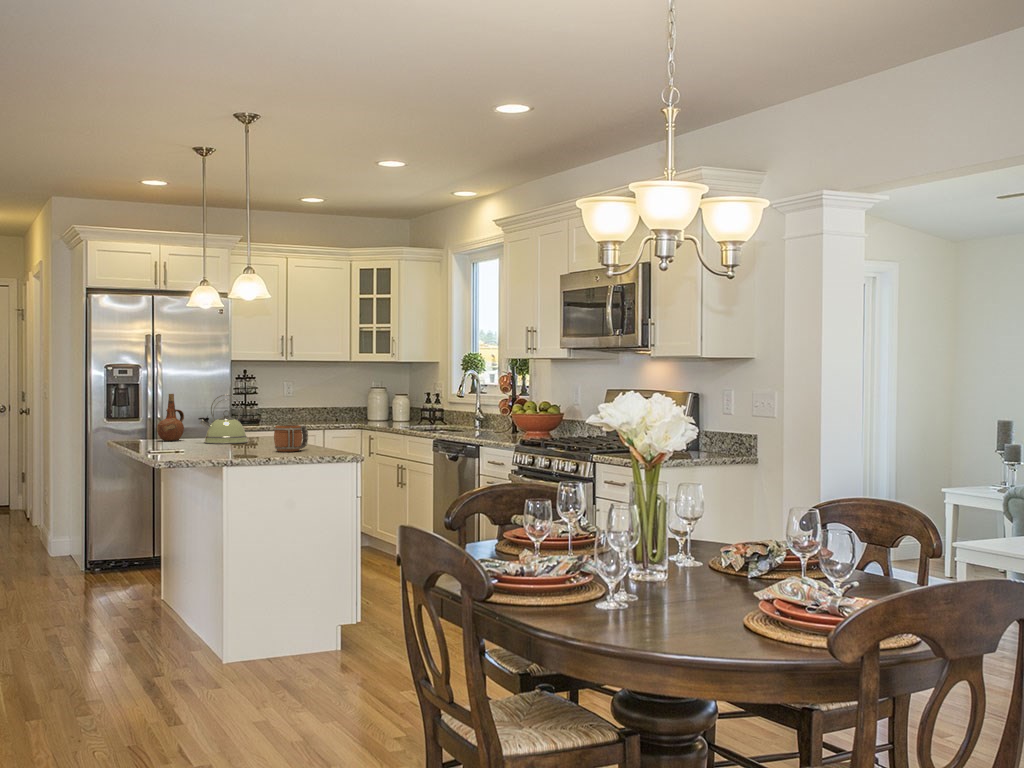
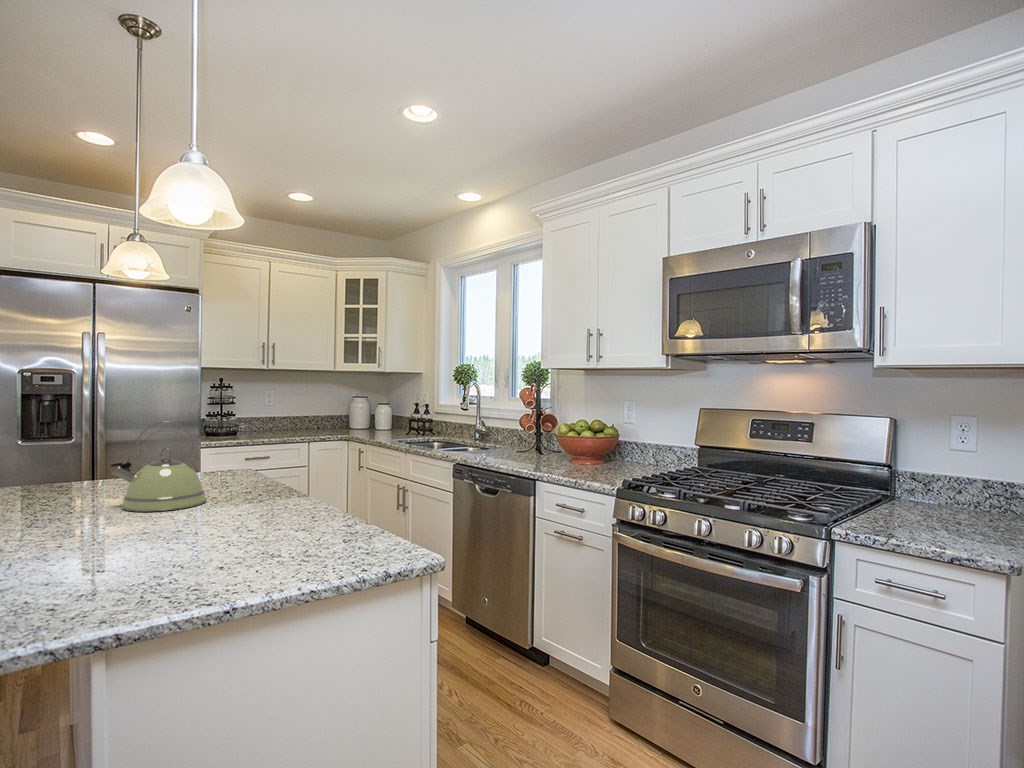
ceramic pitcher: present [157,394,184,441] -> none [37,418,94,499]
mug: present [274,424,308,452] -> none [254,492,328,564]

